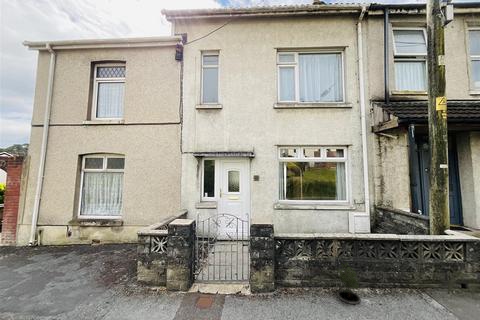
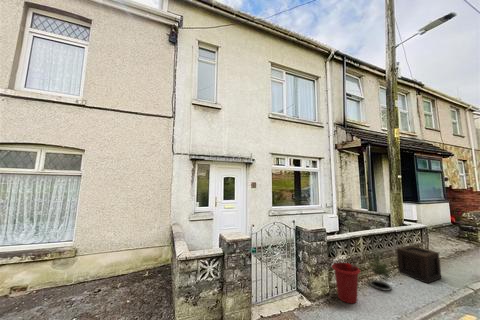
wooden crate: none [397,260,461,312] -> present [397,246,441,283]
waste bin: none [277,261,305,304] -> present [332,262,360,303]

